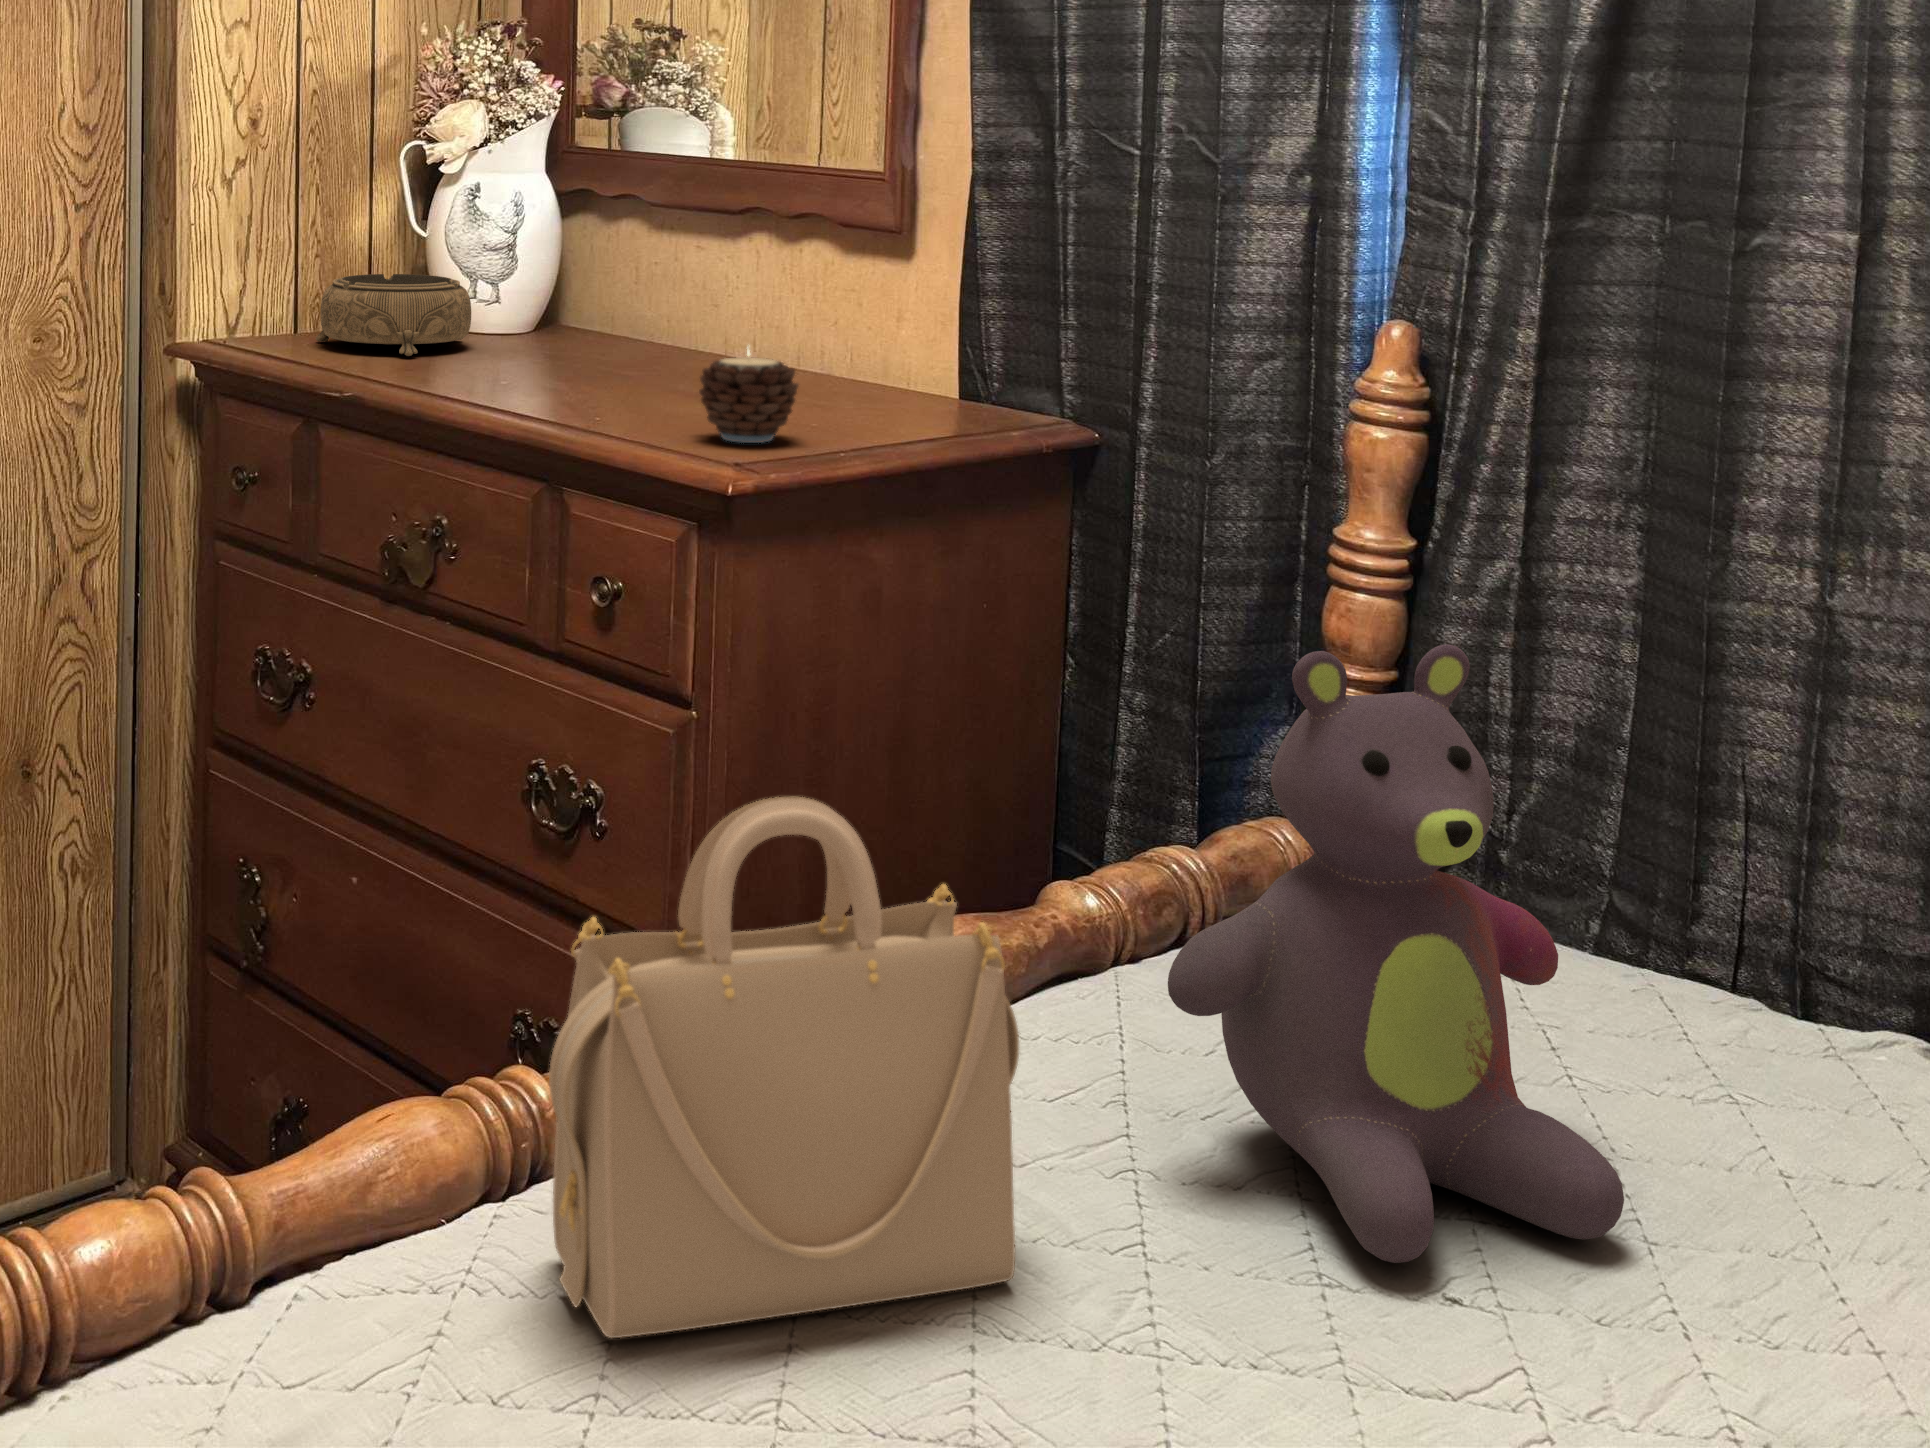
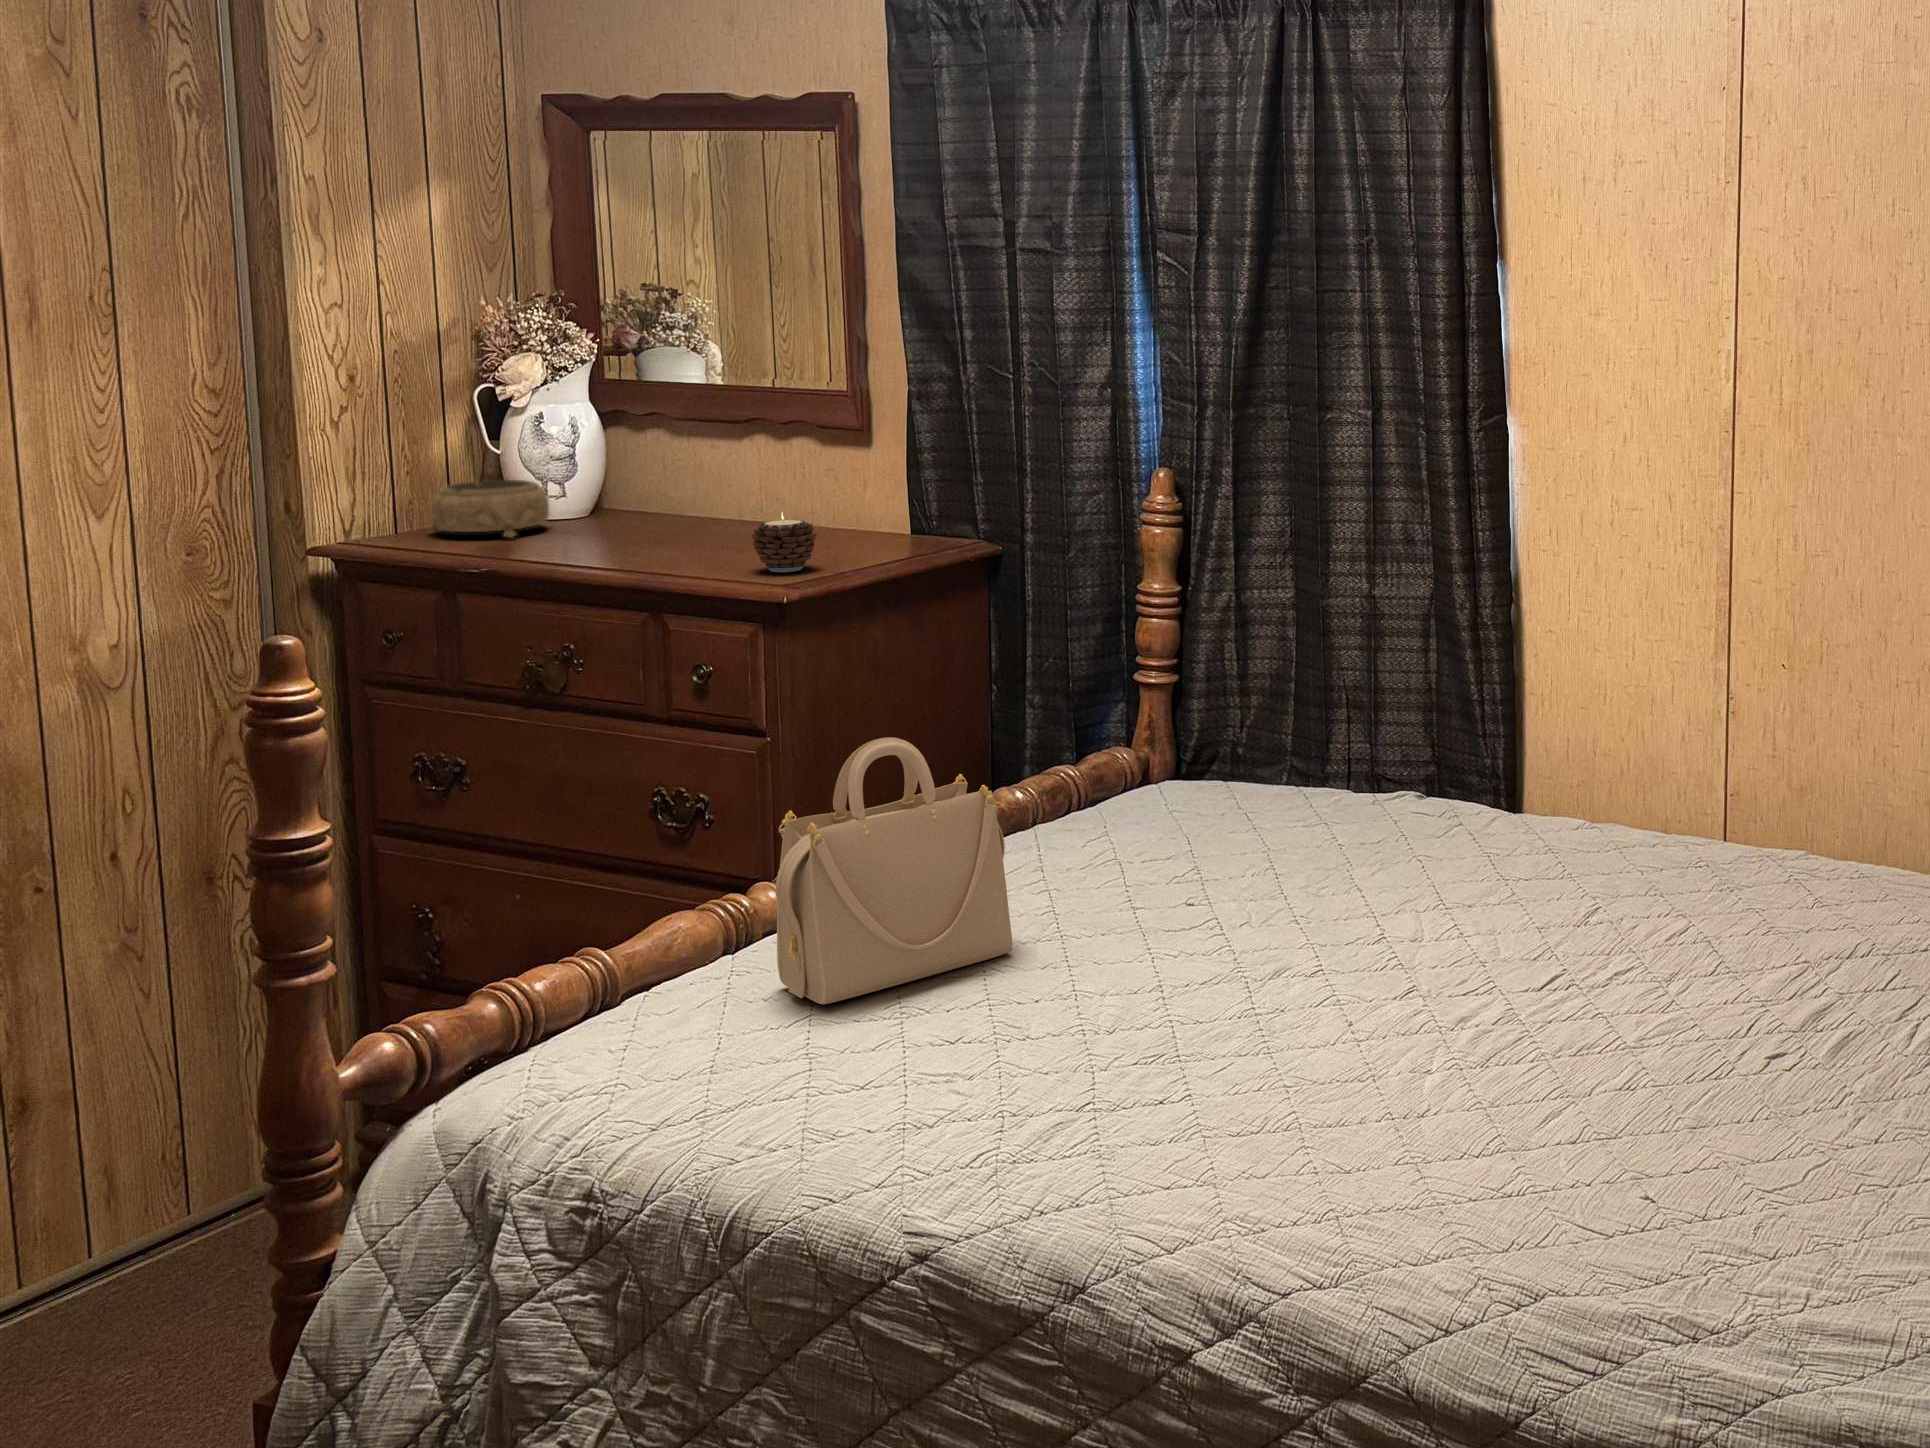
stuffed bear: present [1168,644,1624,1263] -> none [1071,631,1283,913]

